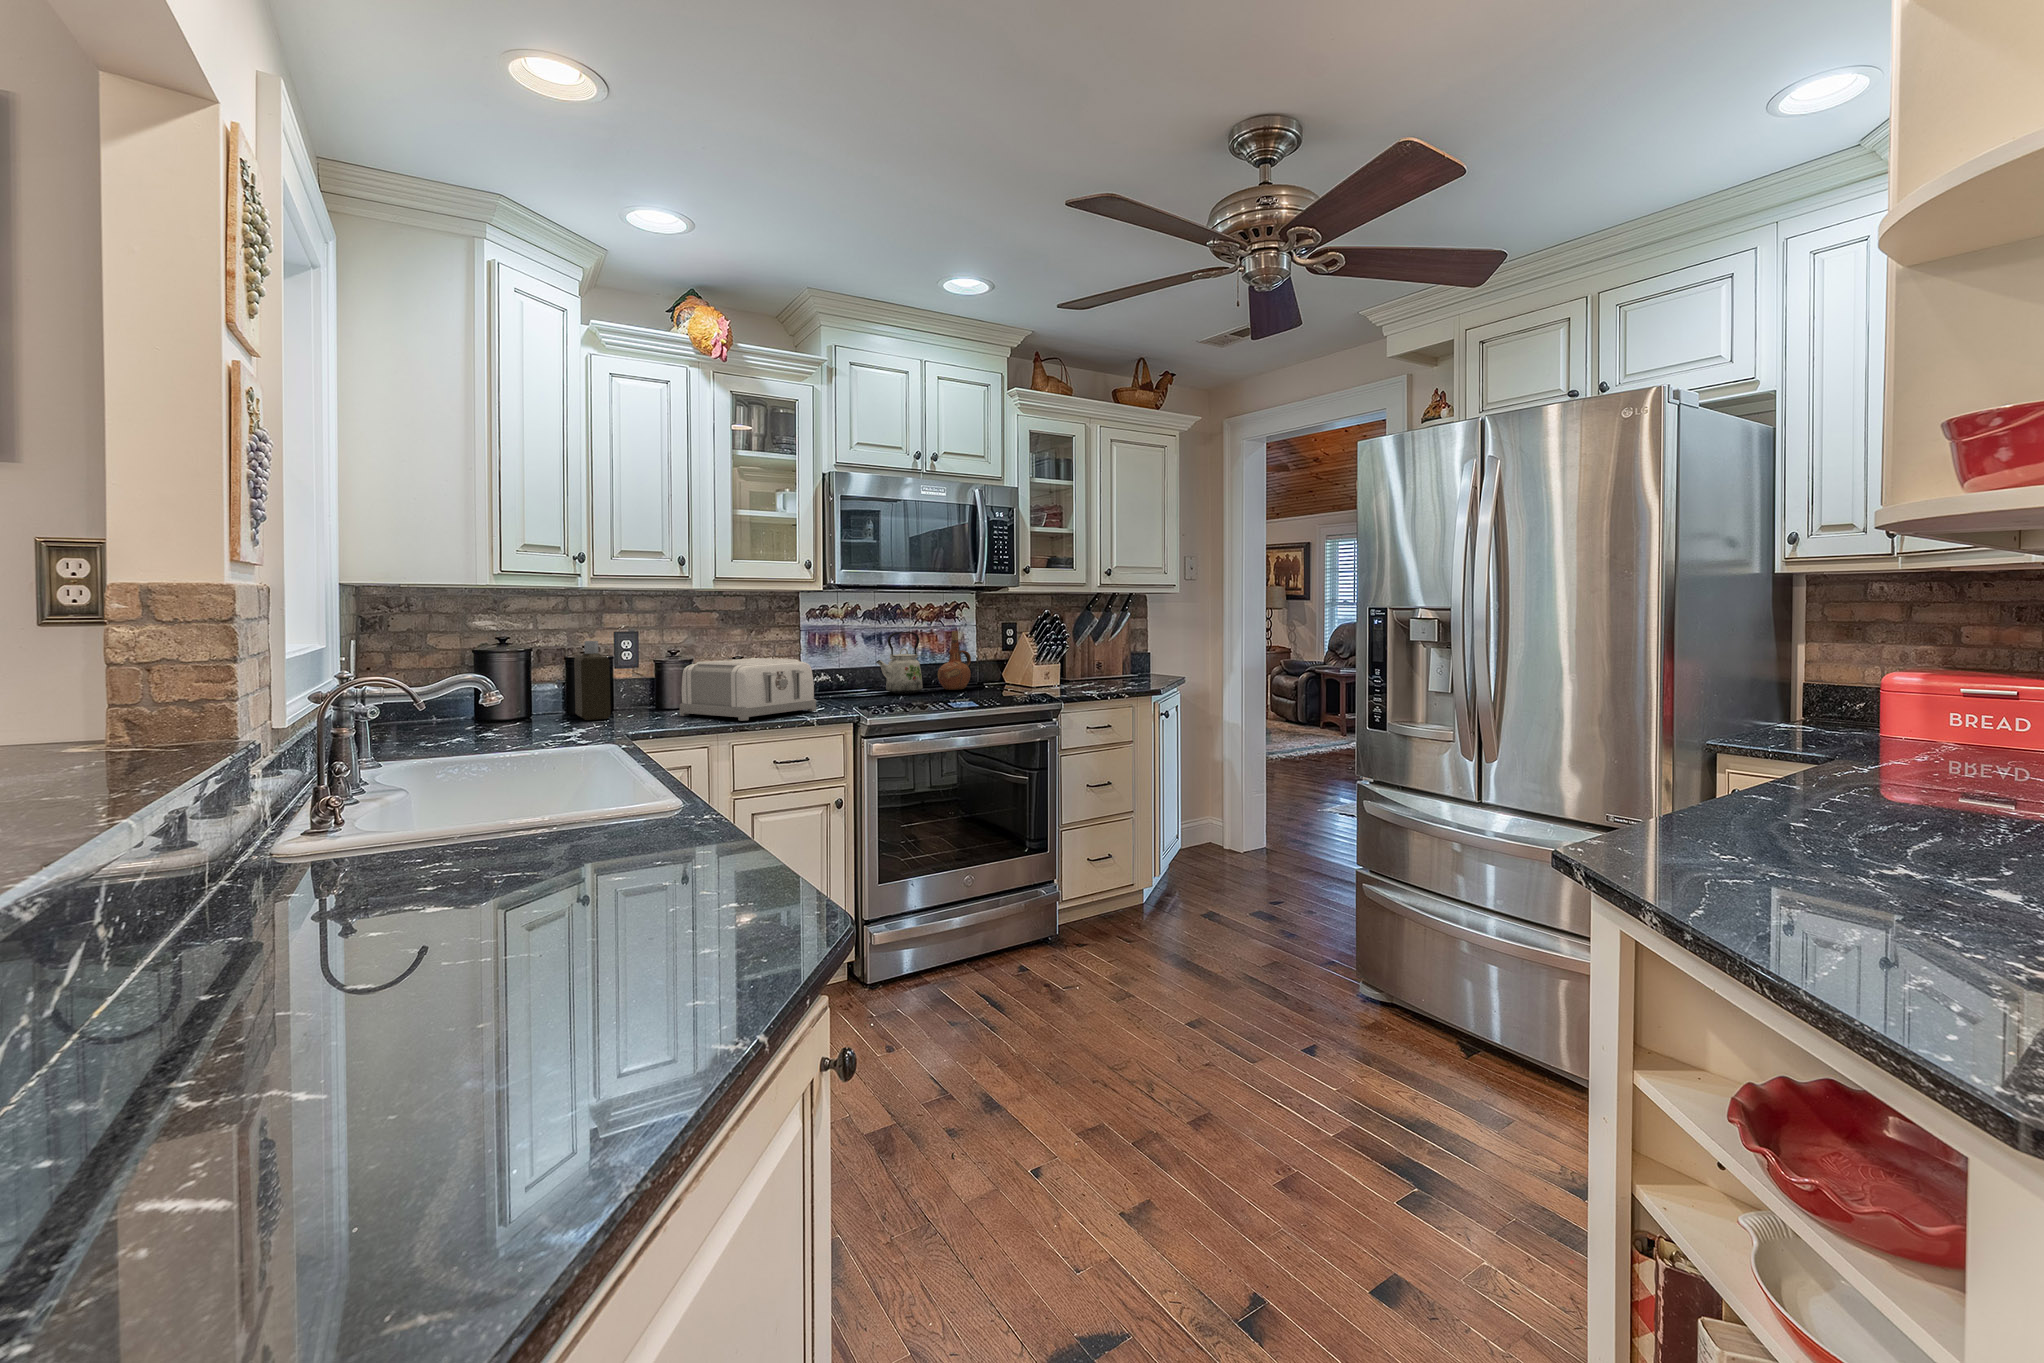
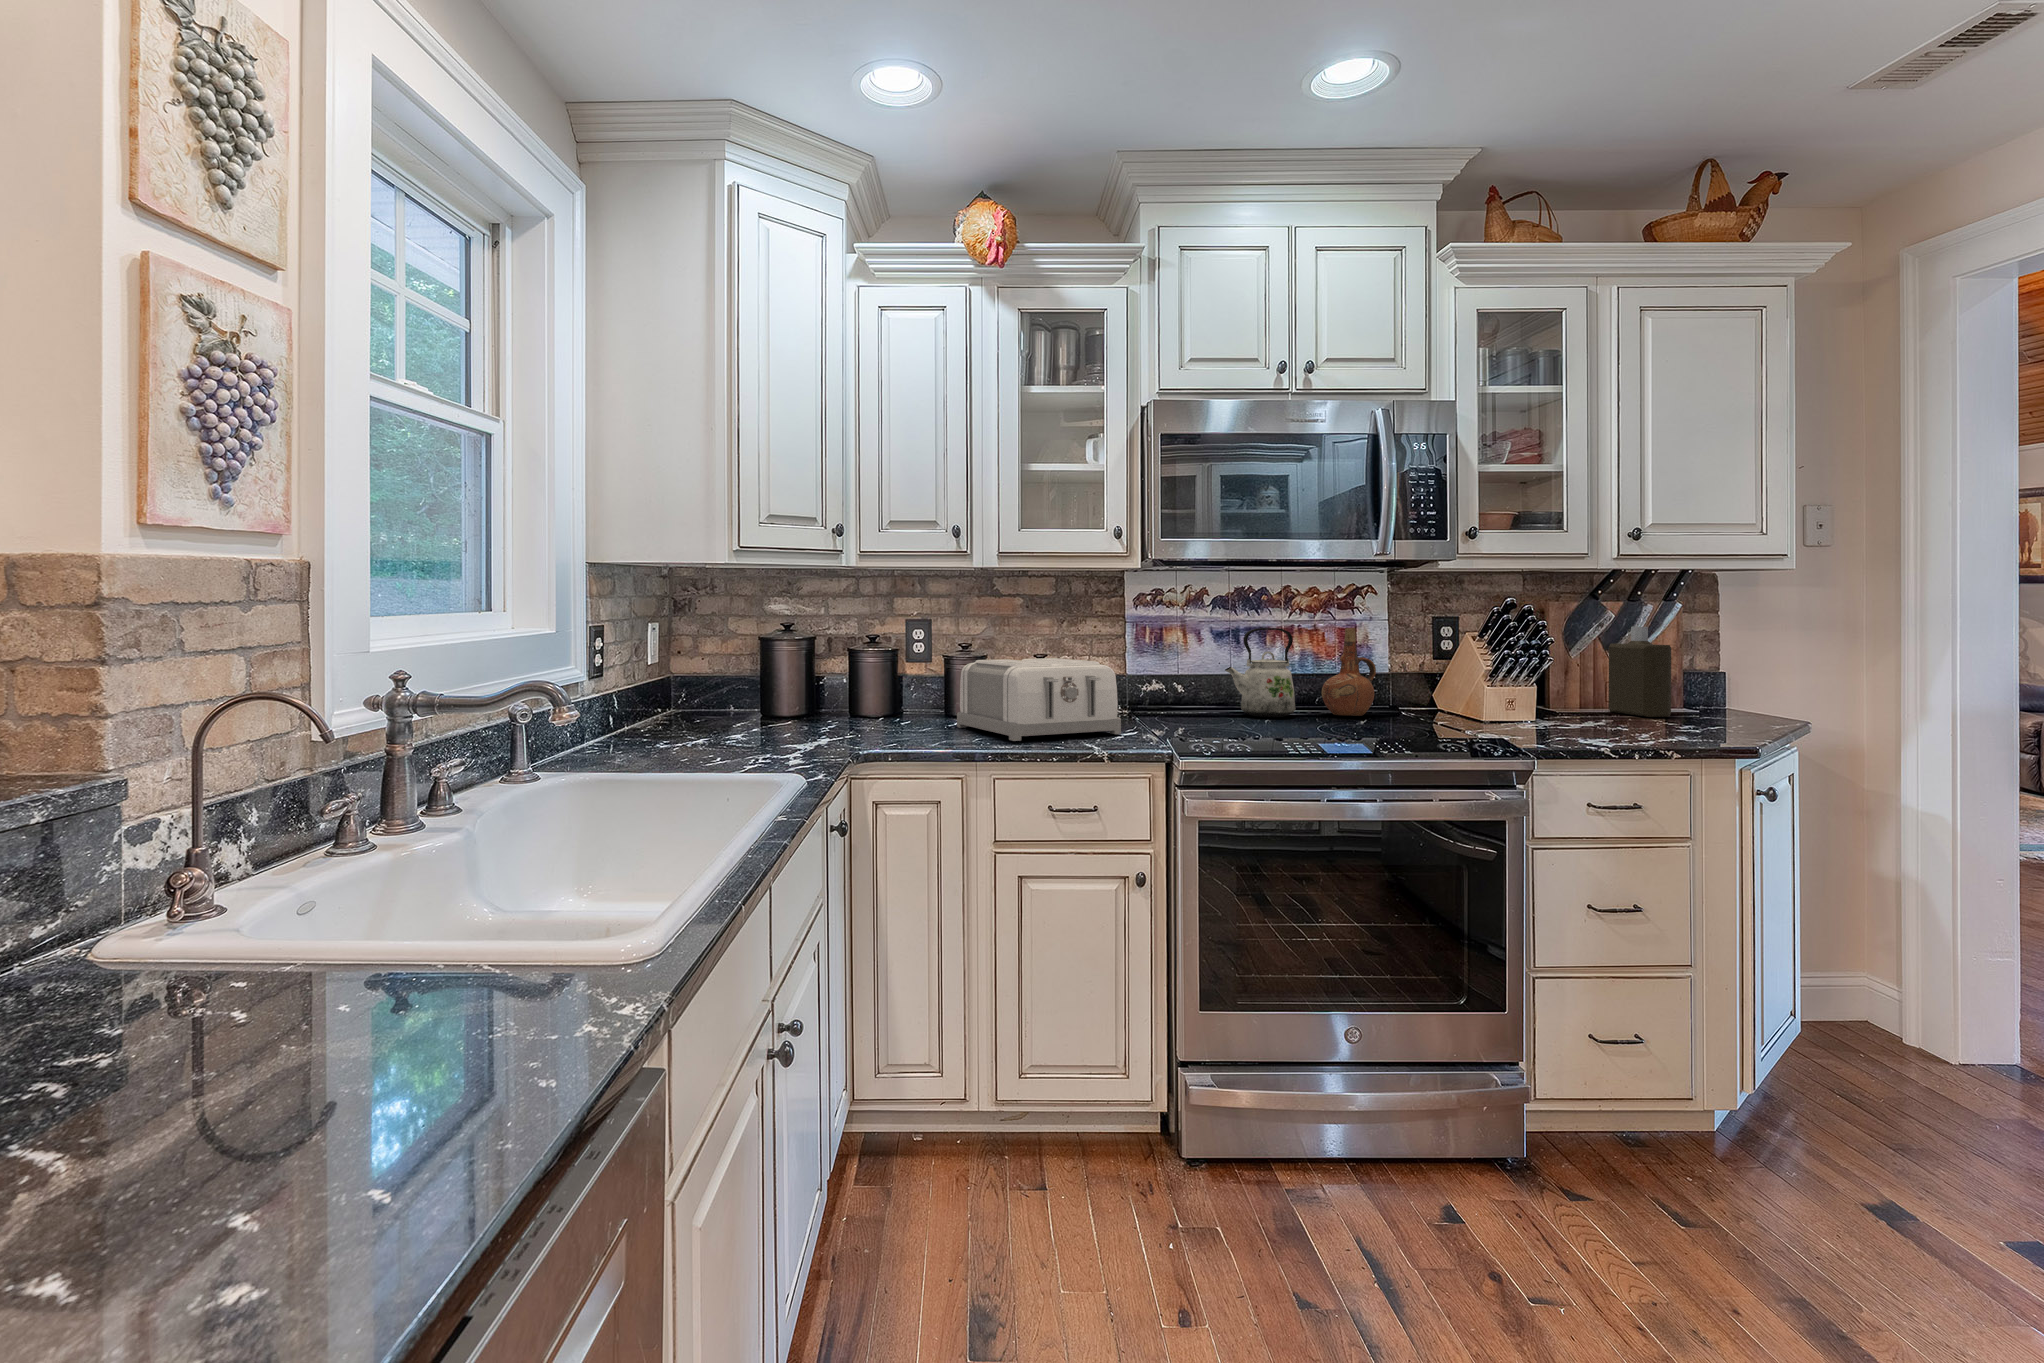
bottle: present [574,641,611,720] -> present [1608,627,1672,717]

